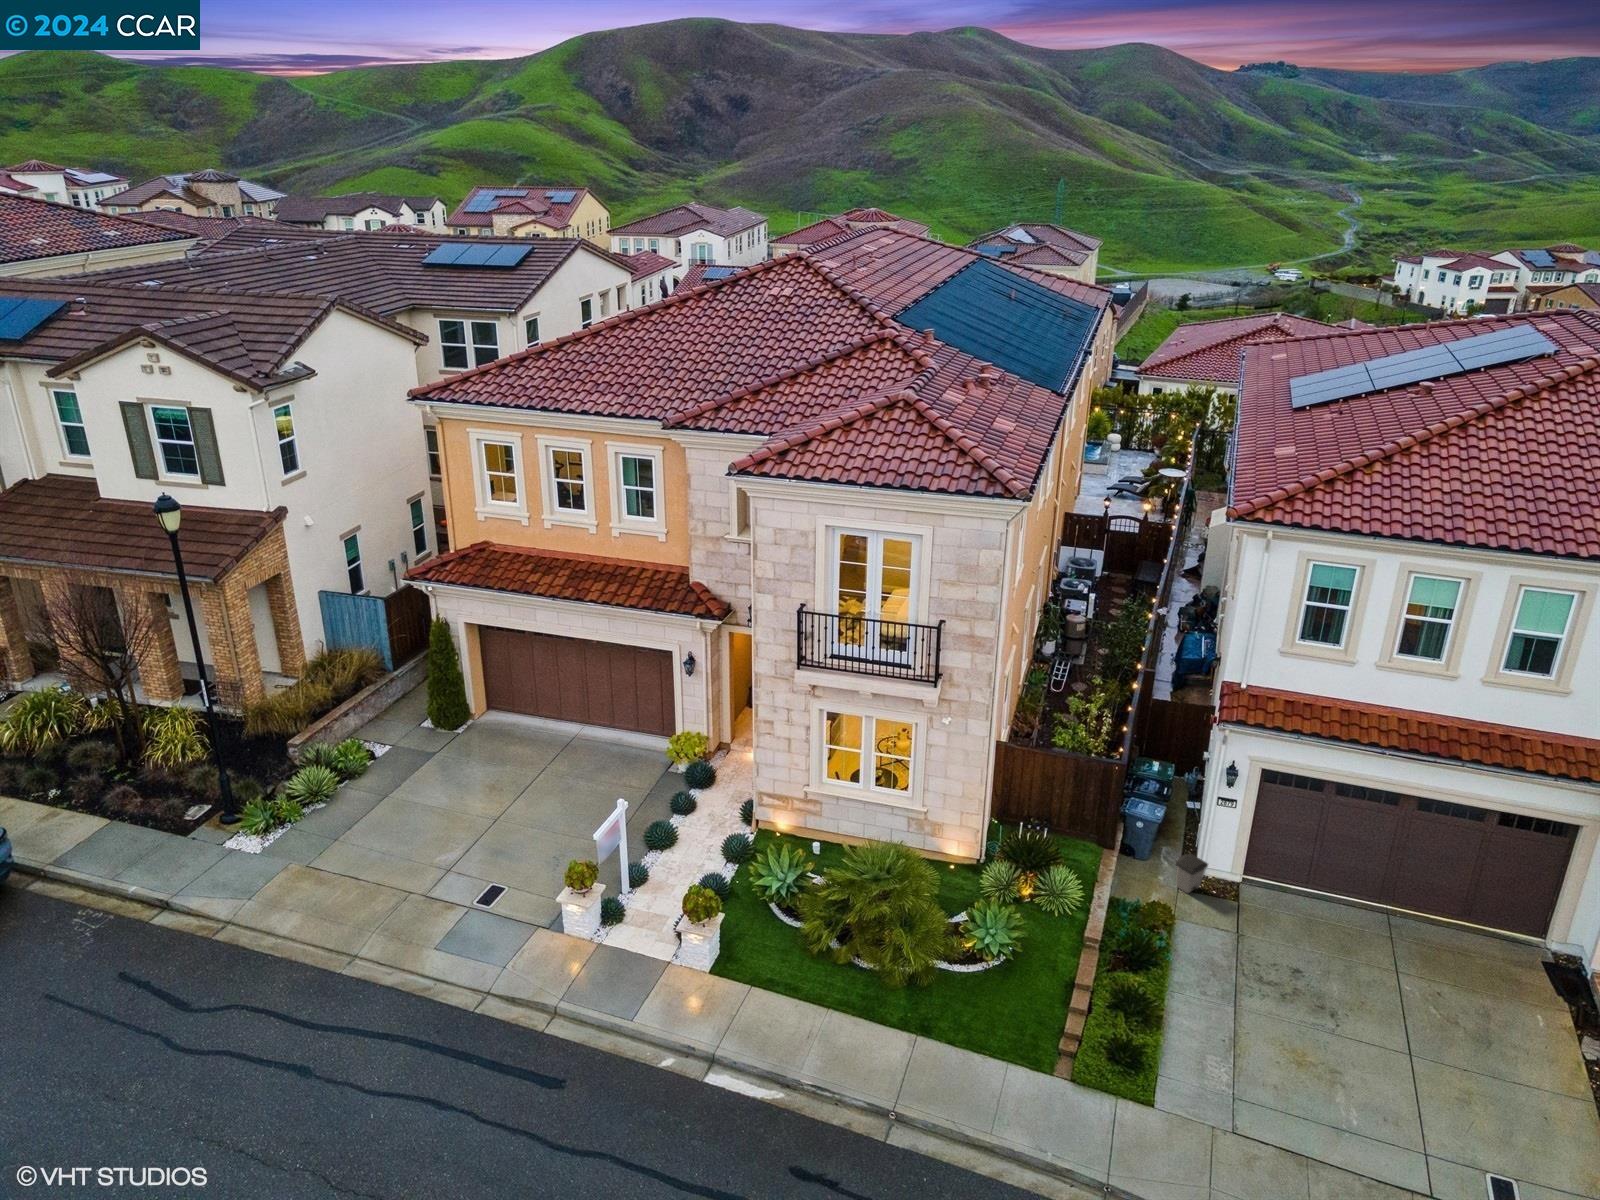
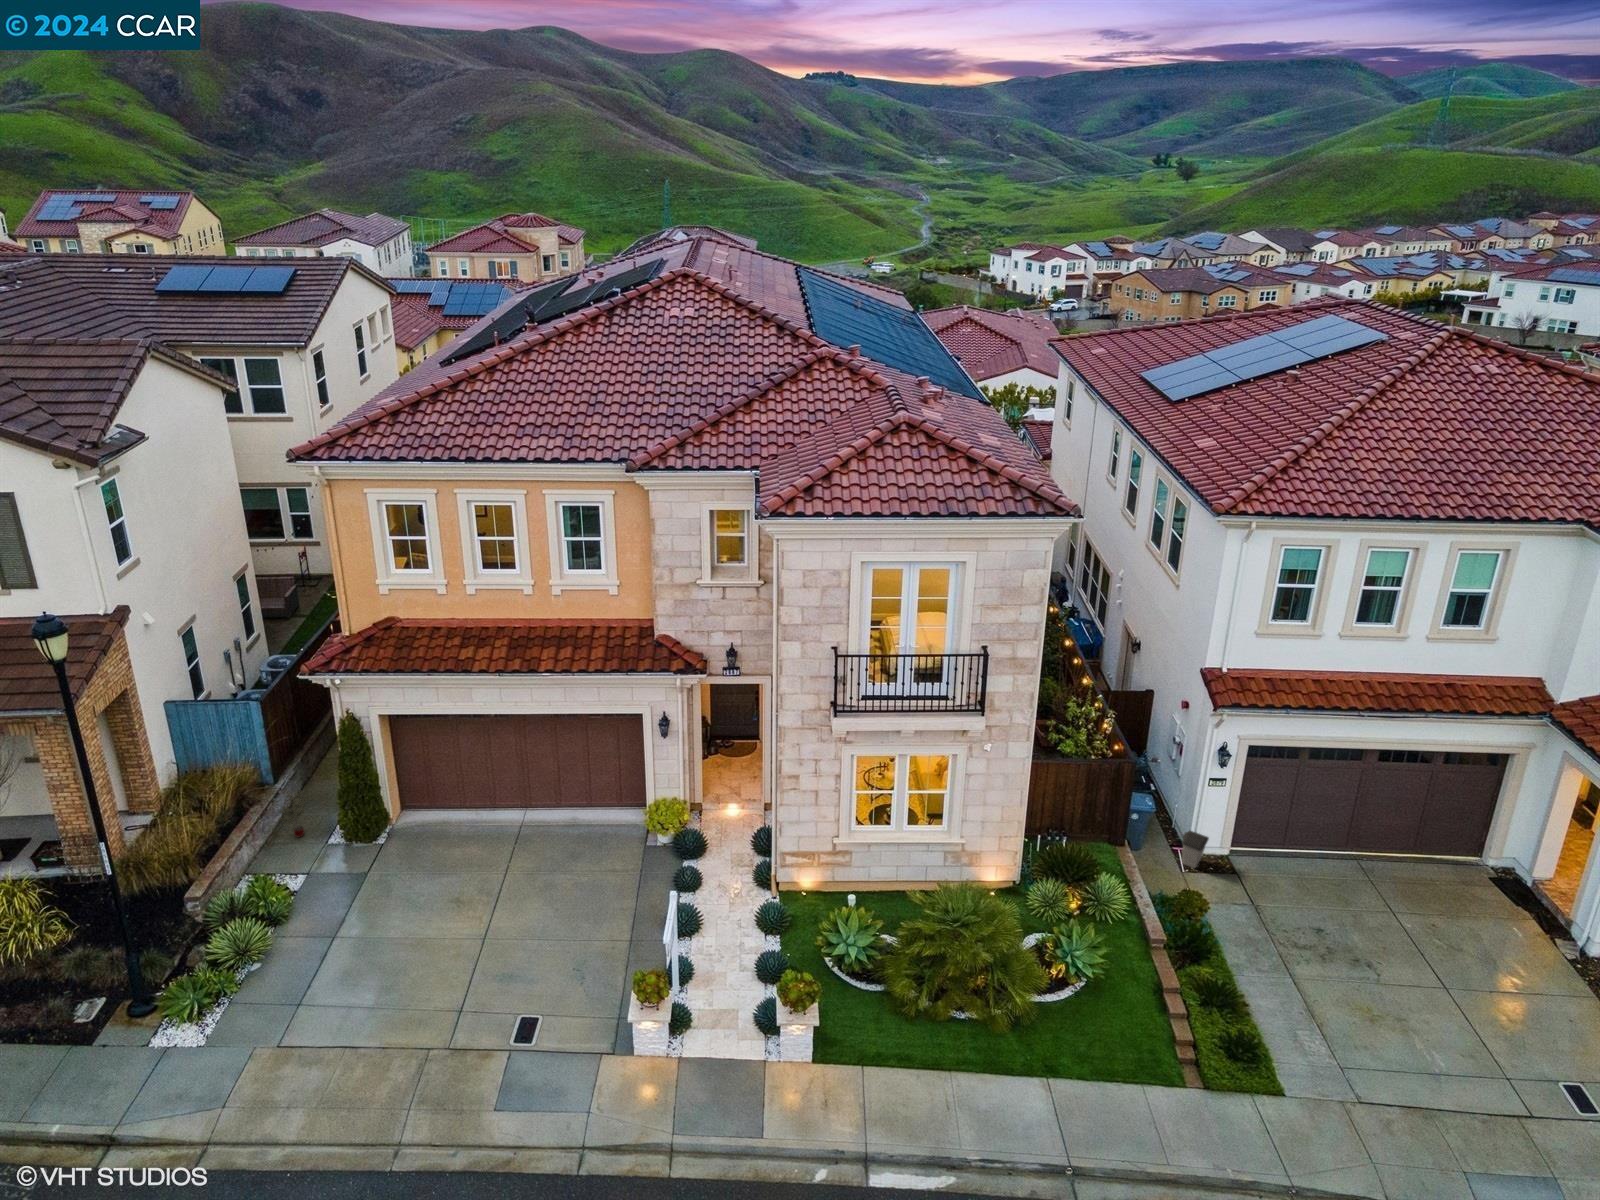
potted tree: none [378,679,404,719] -> present [280,791,306,837]

